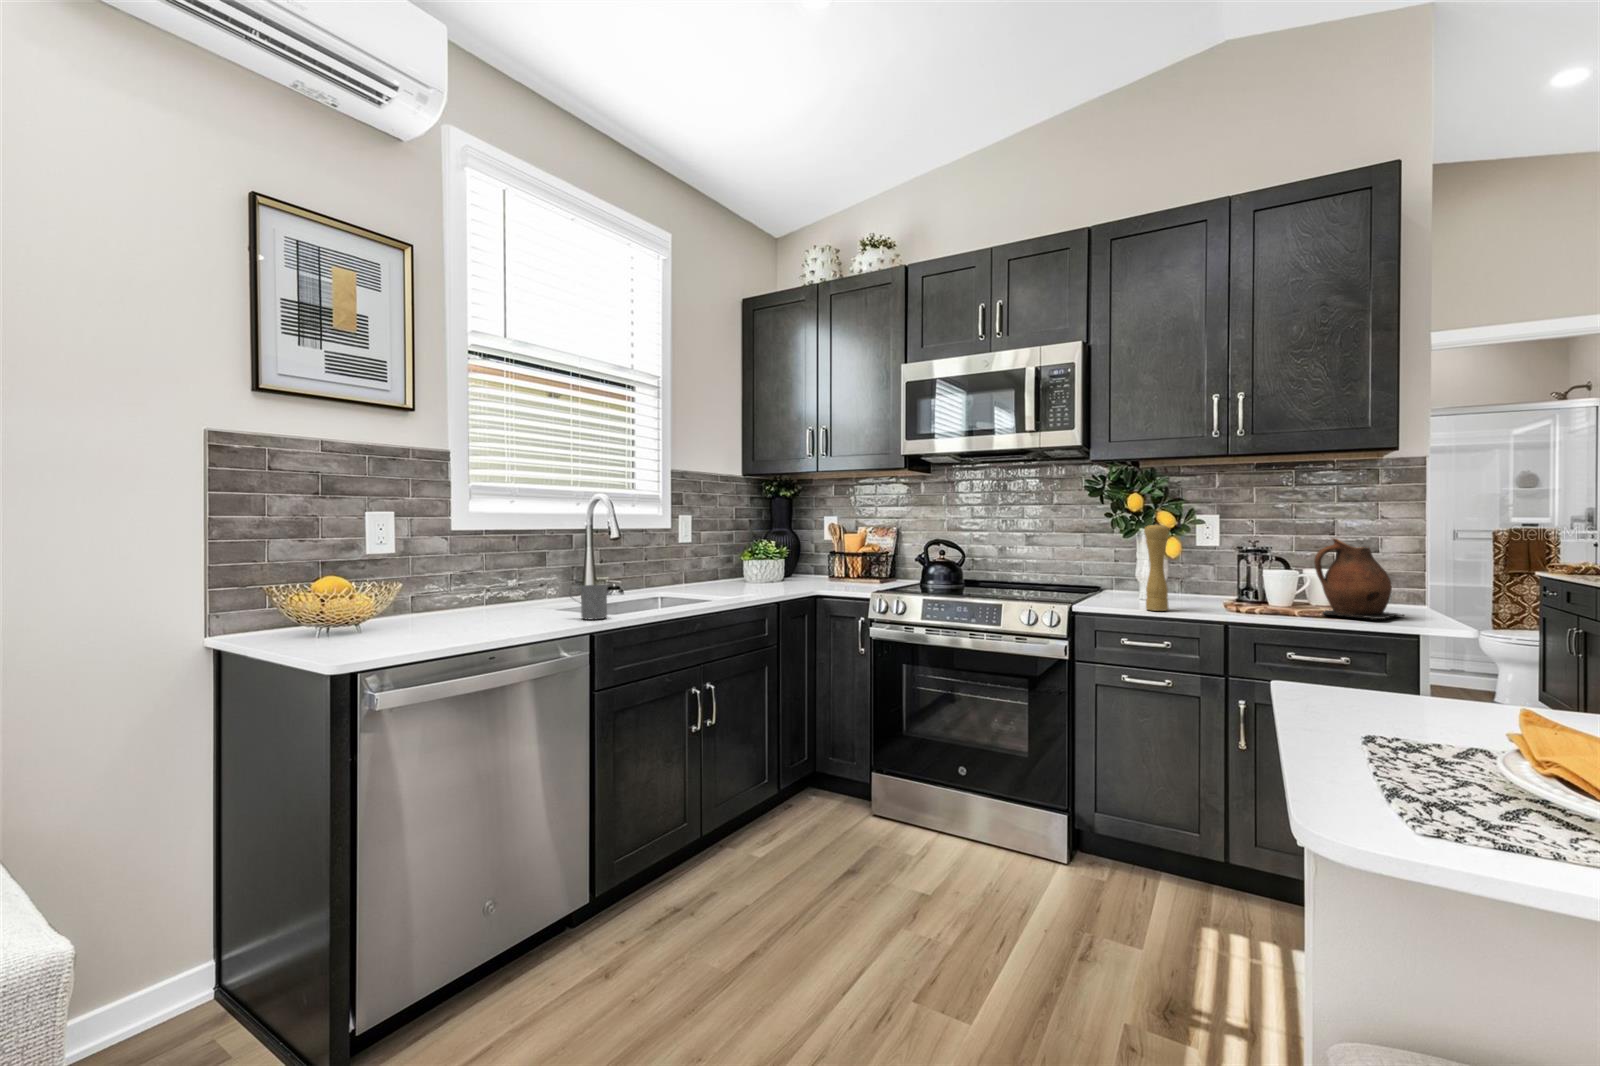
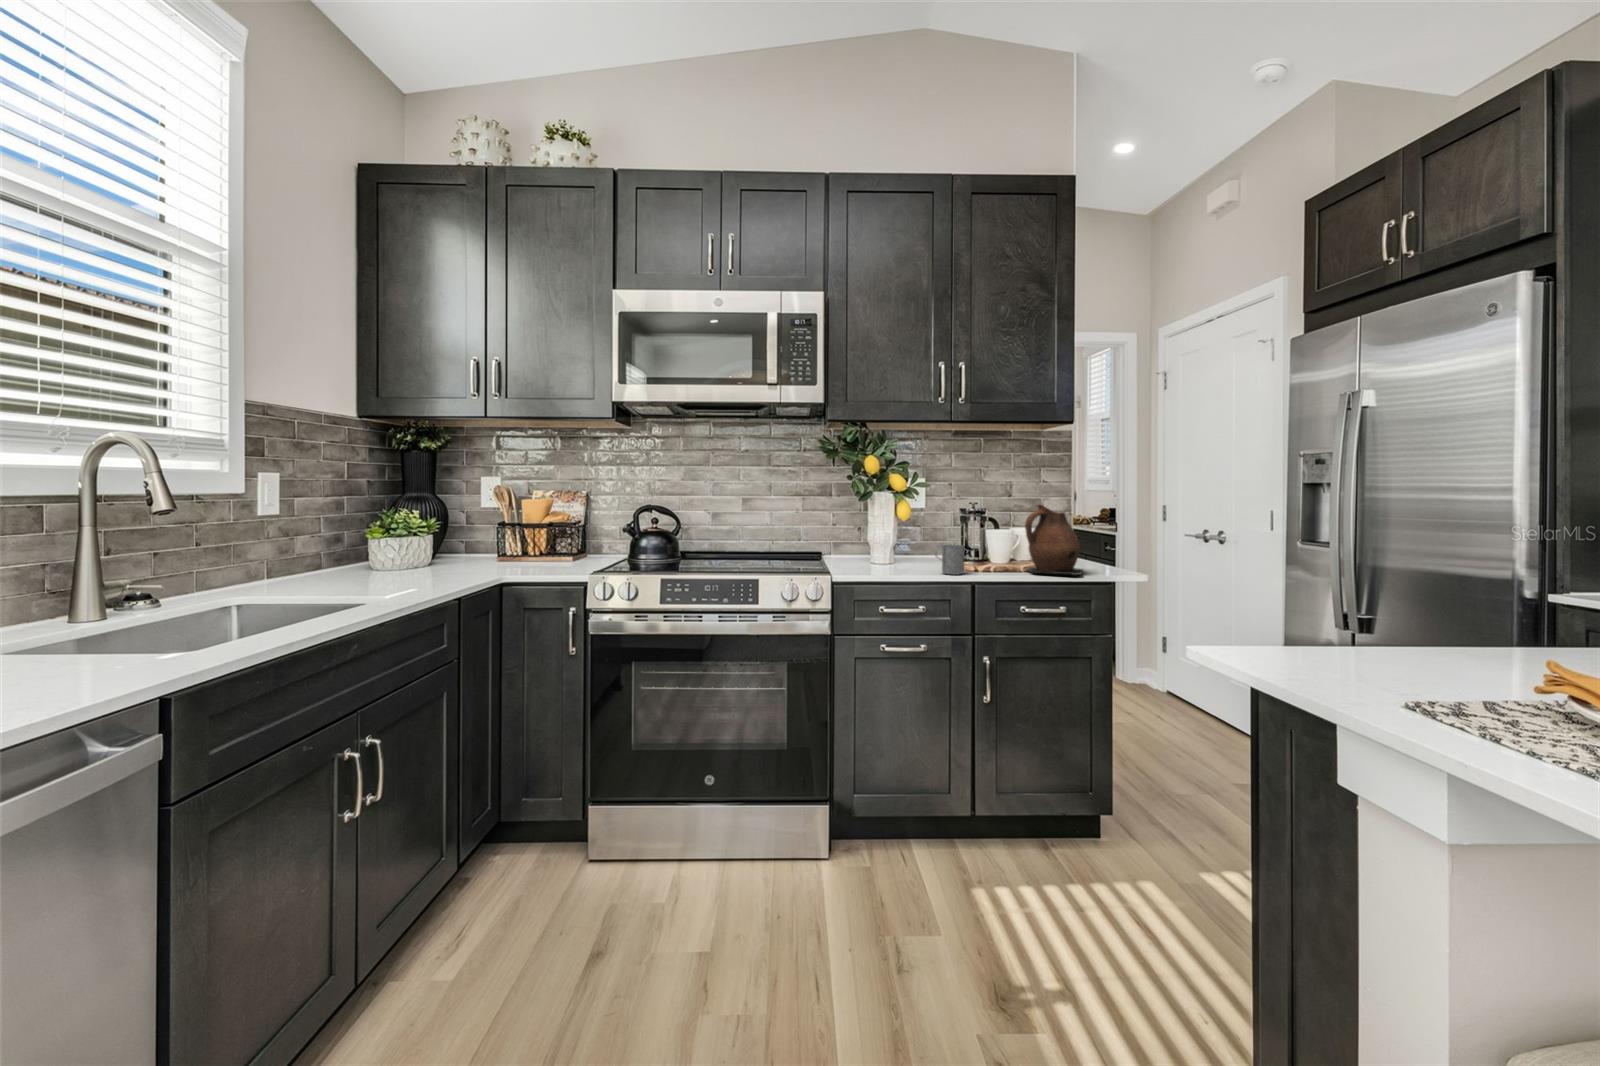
pepper mill: present [1144,524,1169,611] -> none [897,490,920,579]
mug: present [569,585,607,619] -> present [935,545,964,575]

